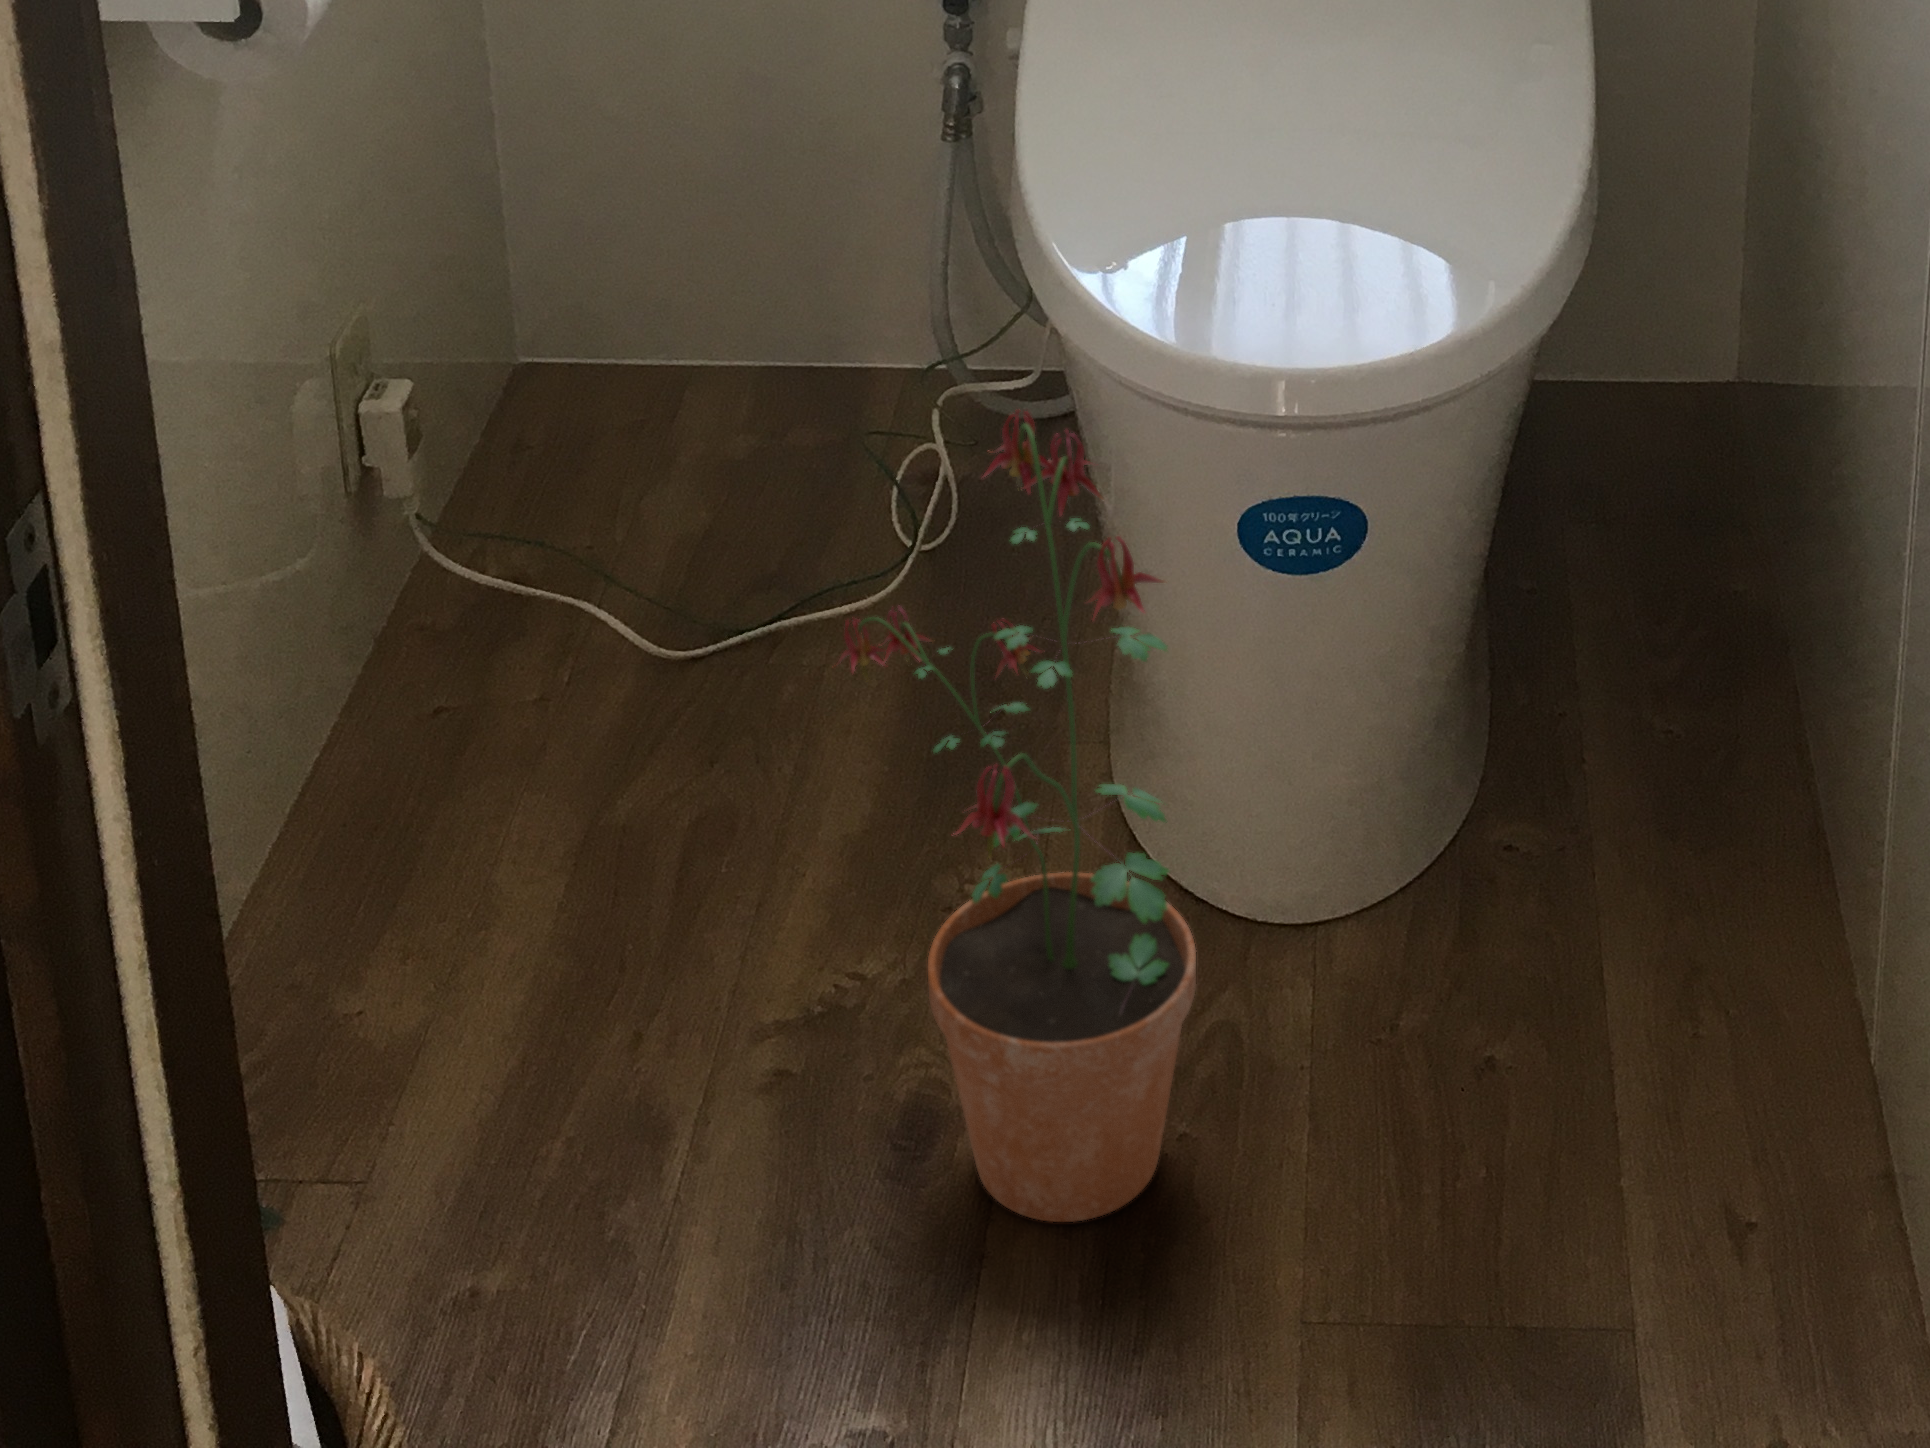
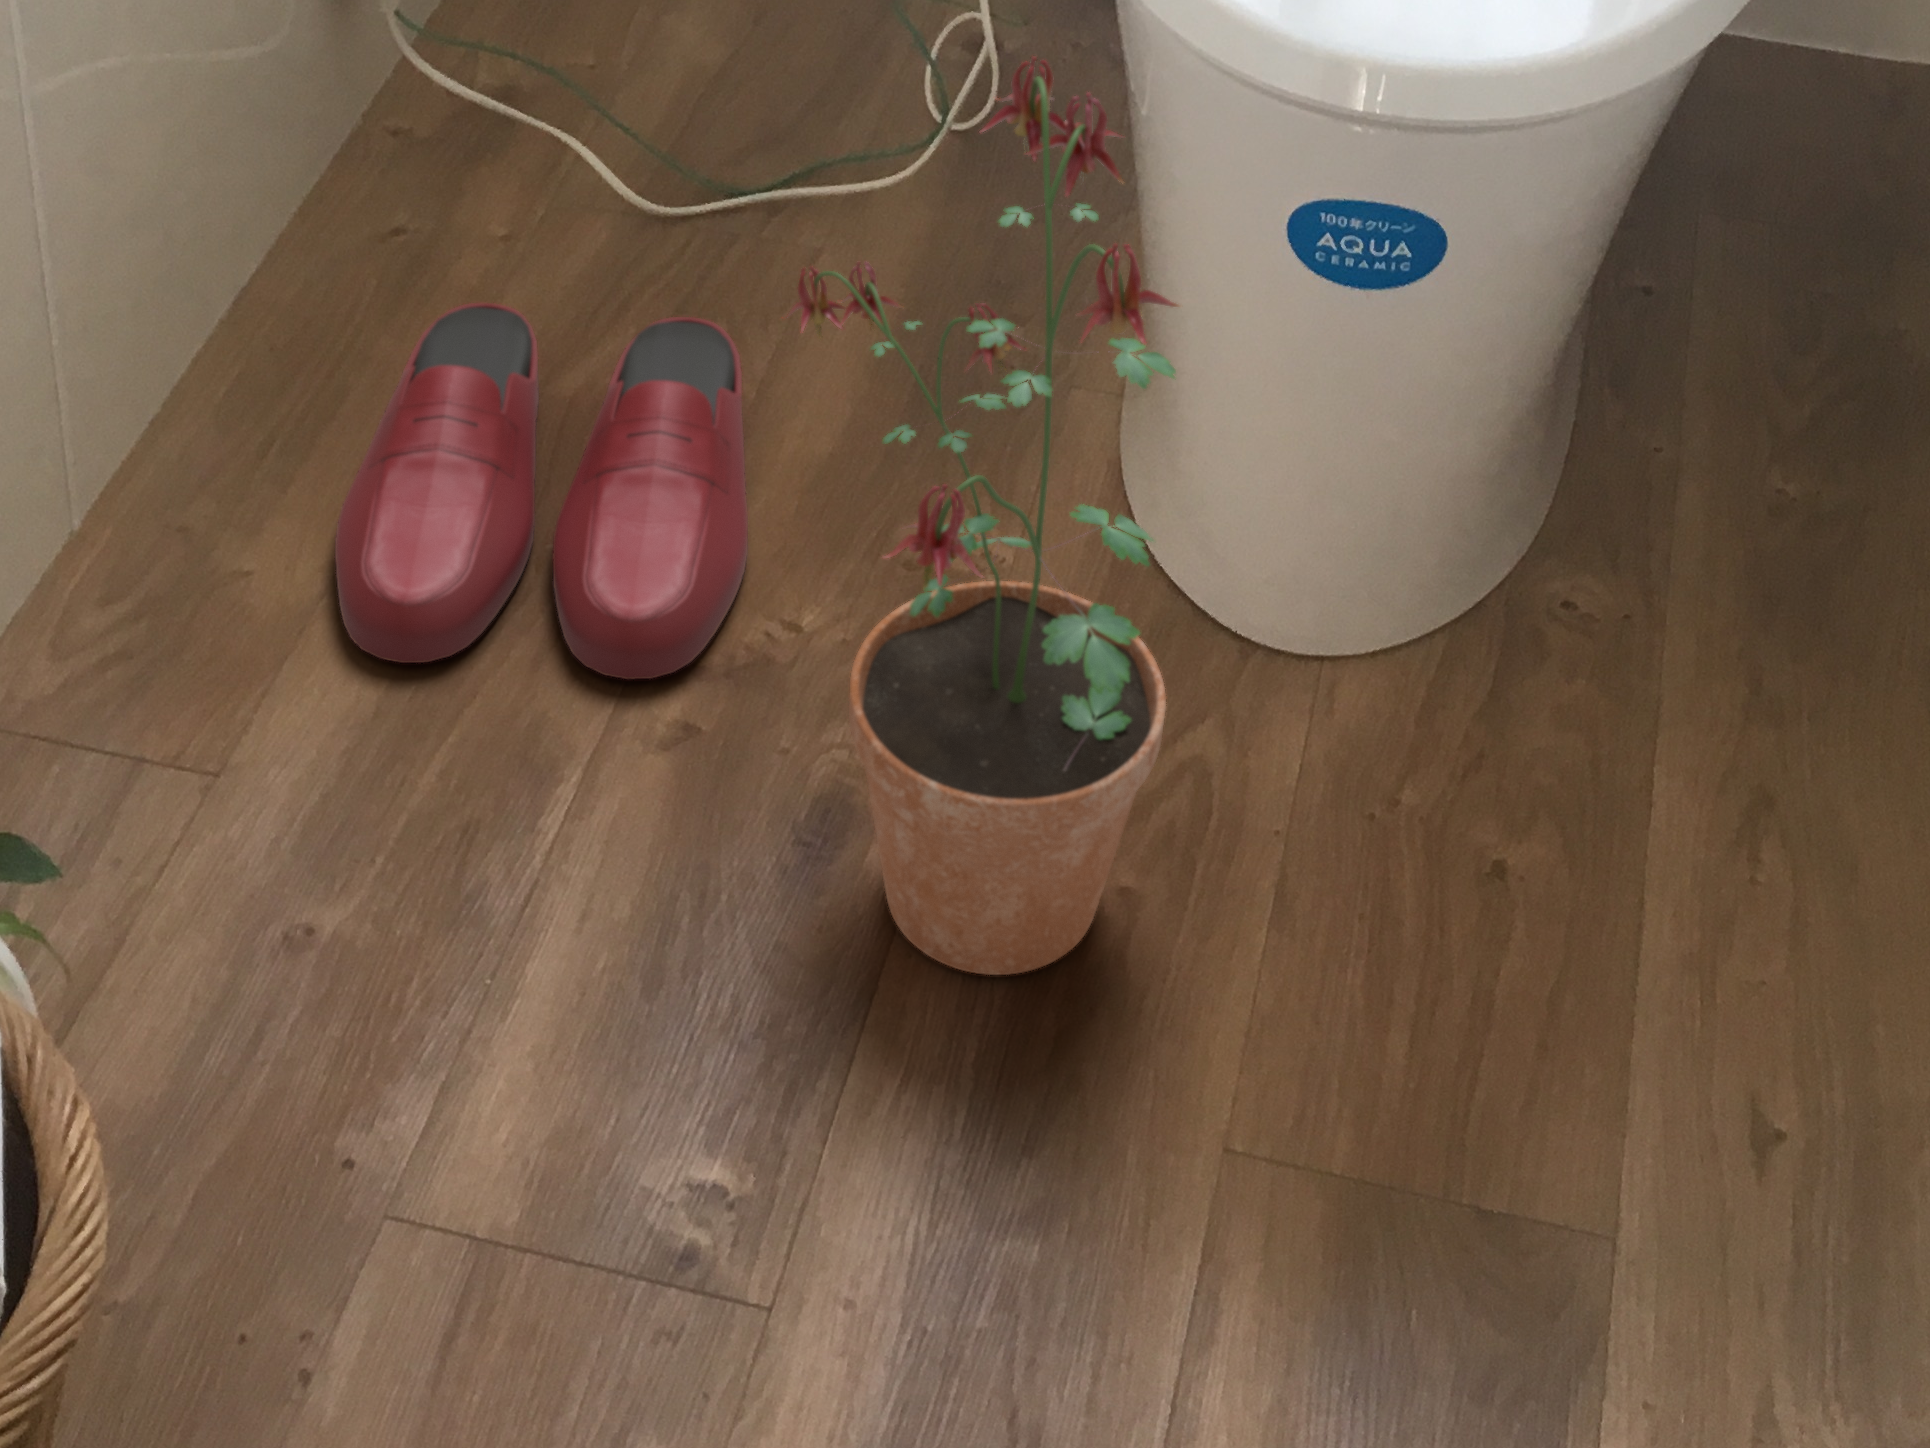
slippers: none [438,729,807,1058] -> present [335,303,748,680]

